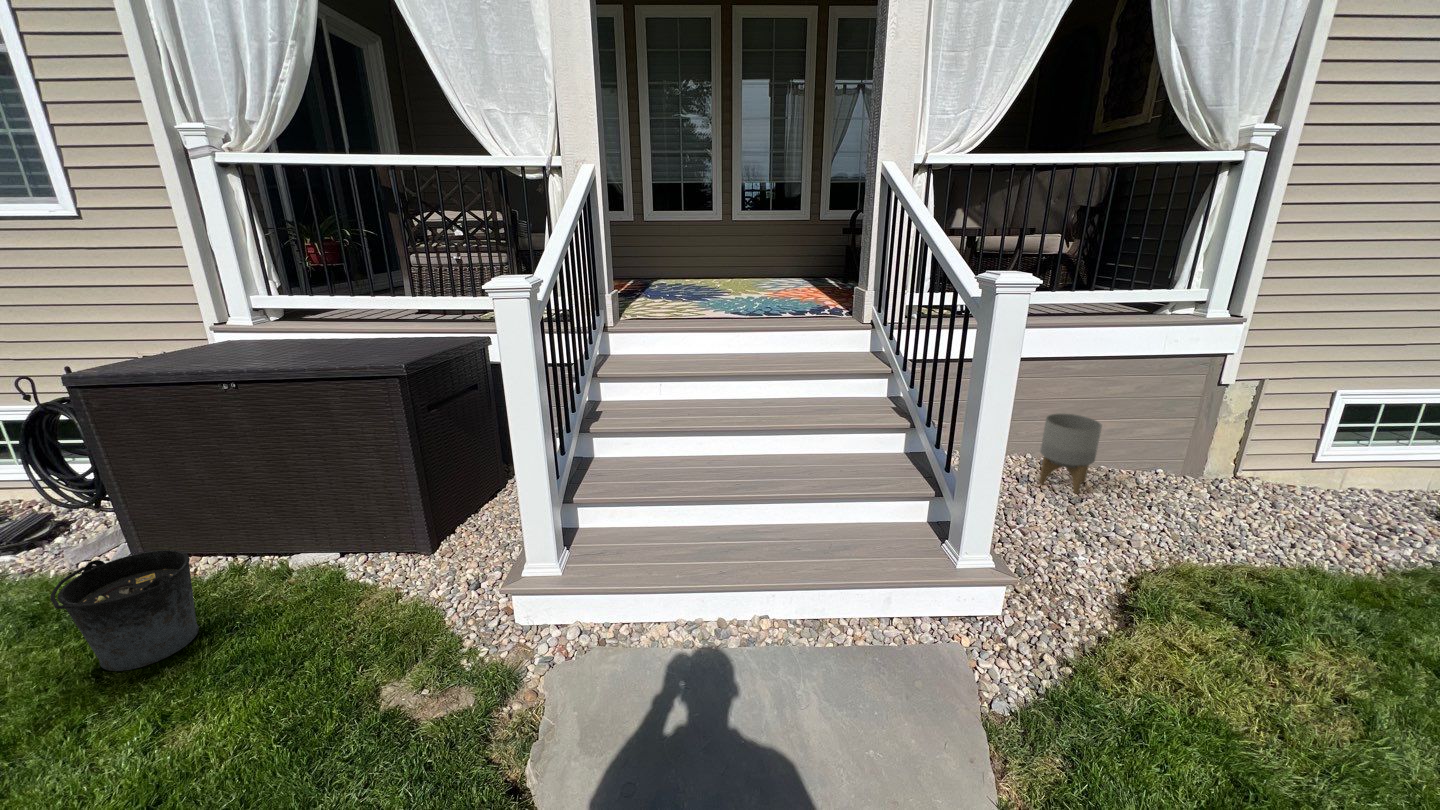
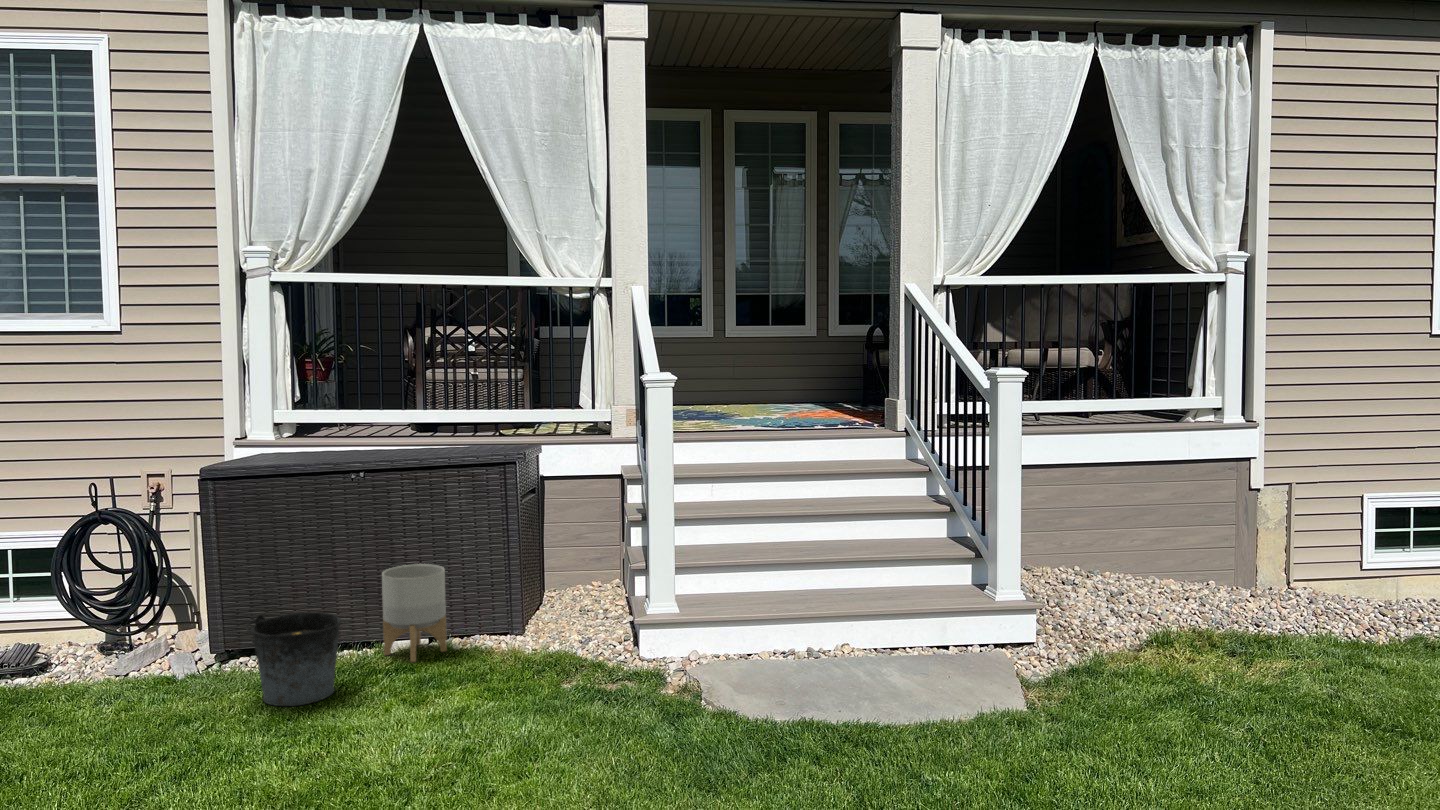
planter: present [1039,413,1102,494] -> present [382,564,447,662]

